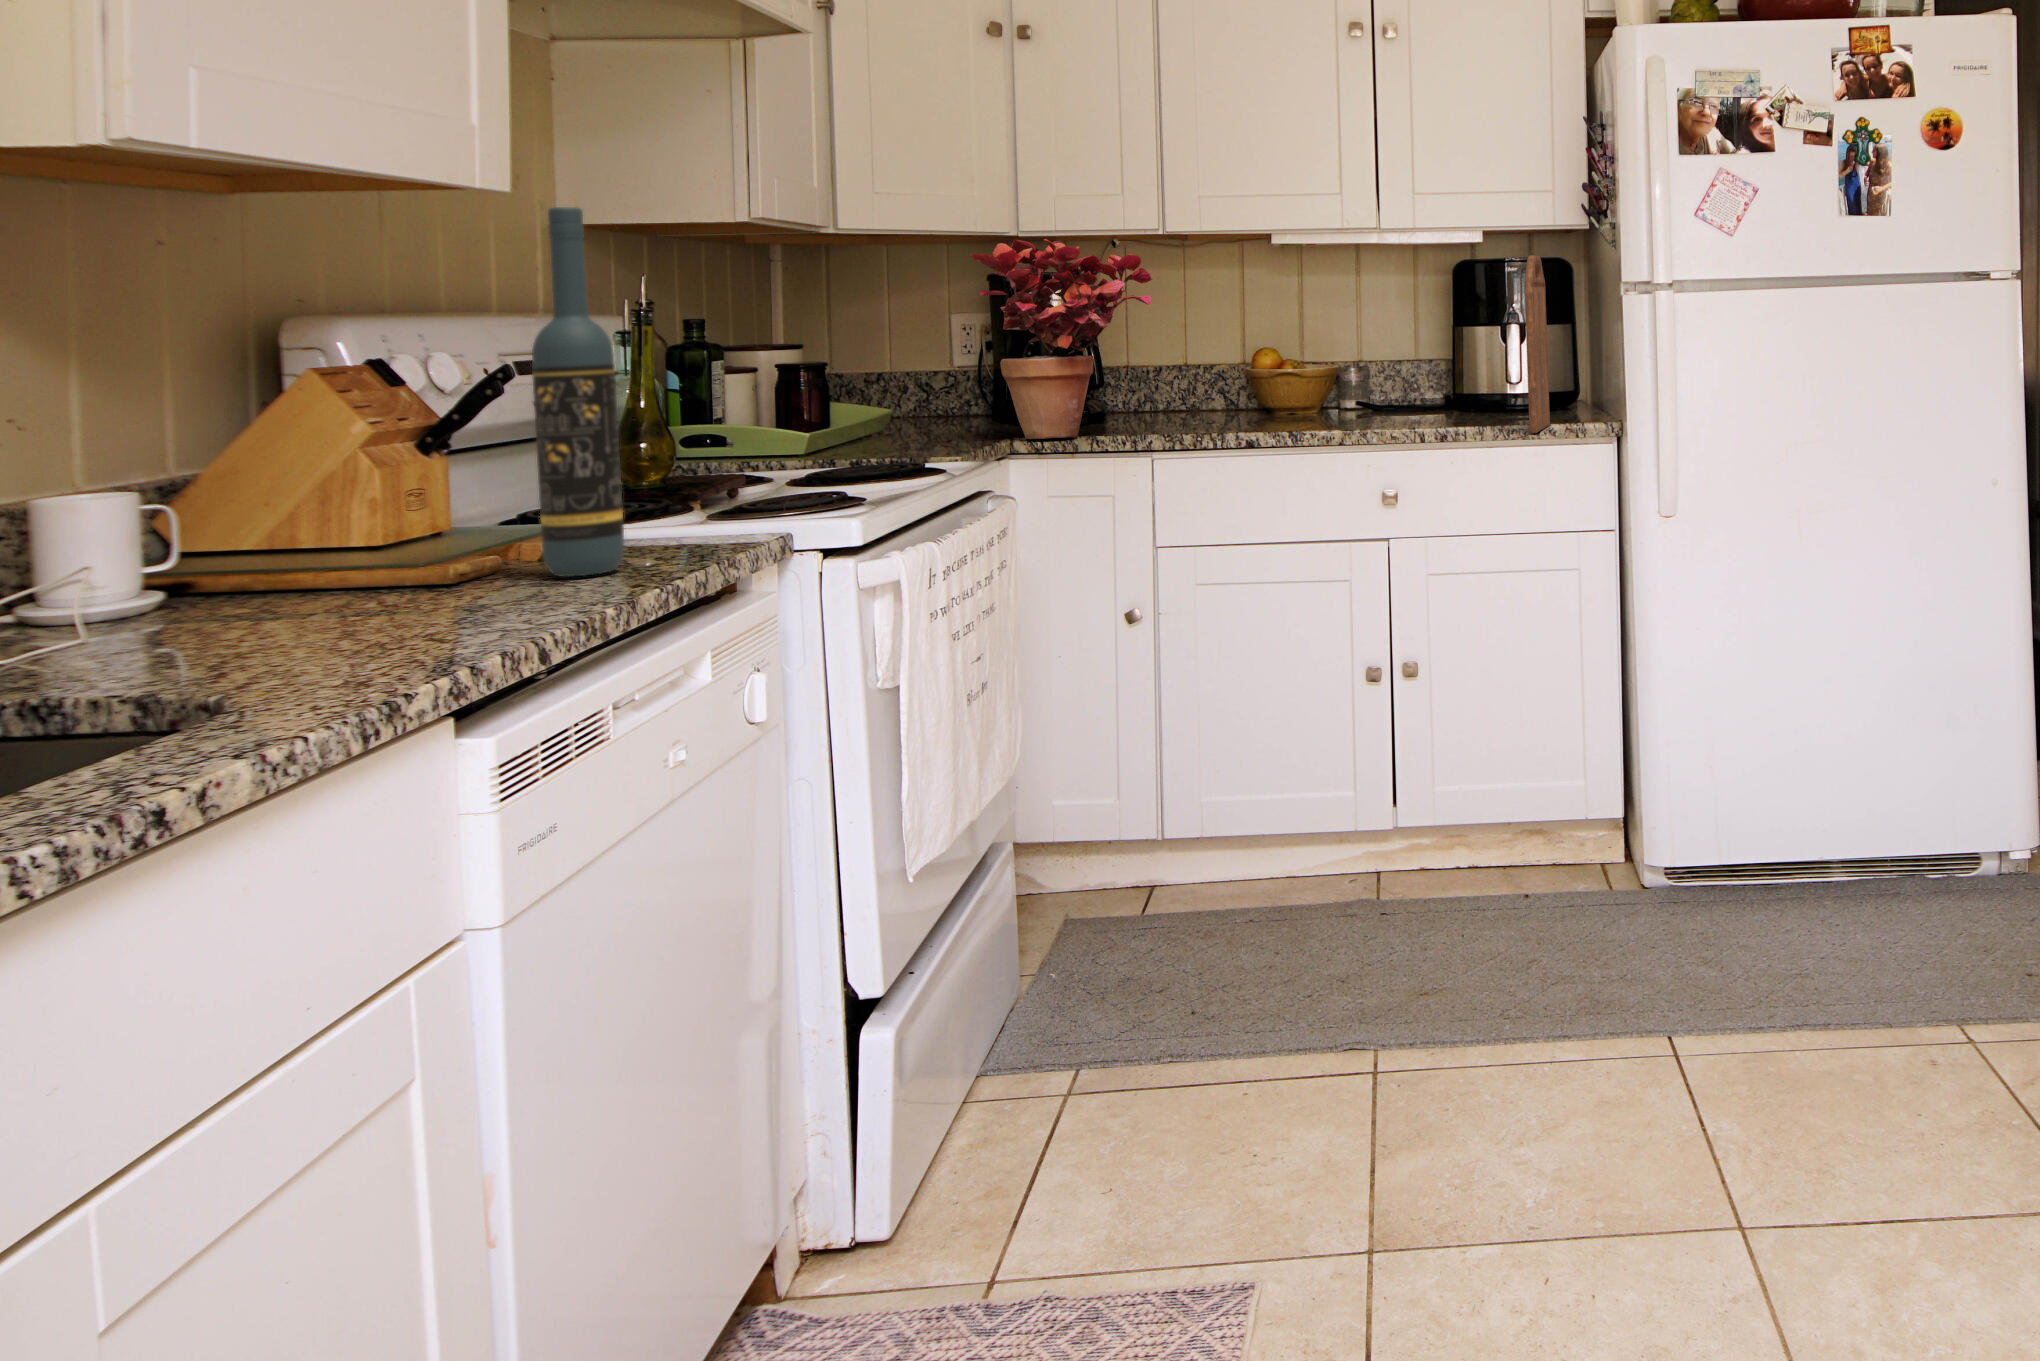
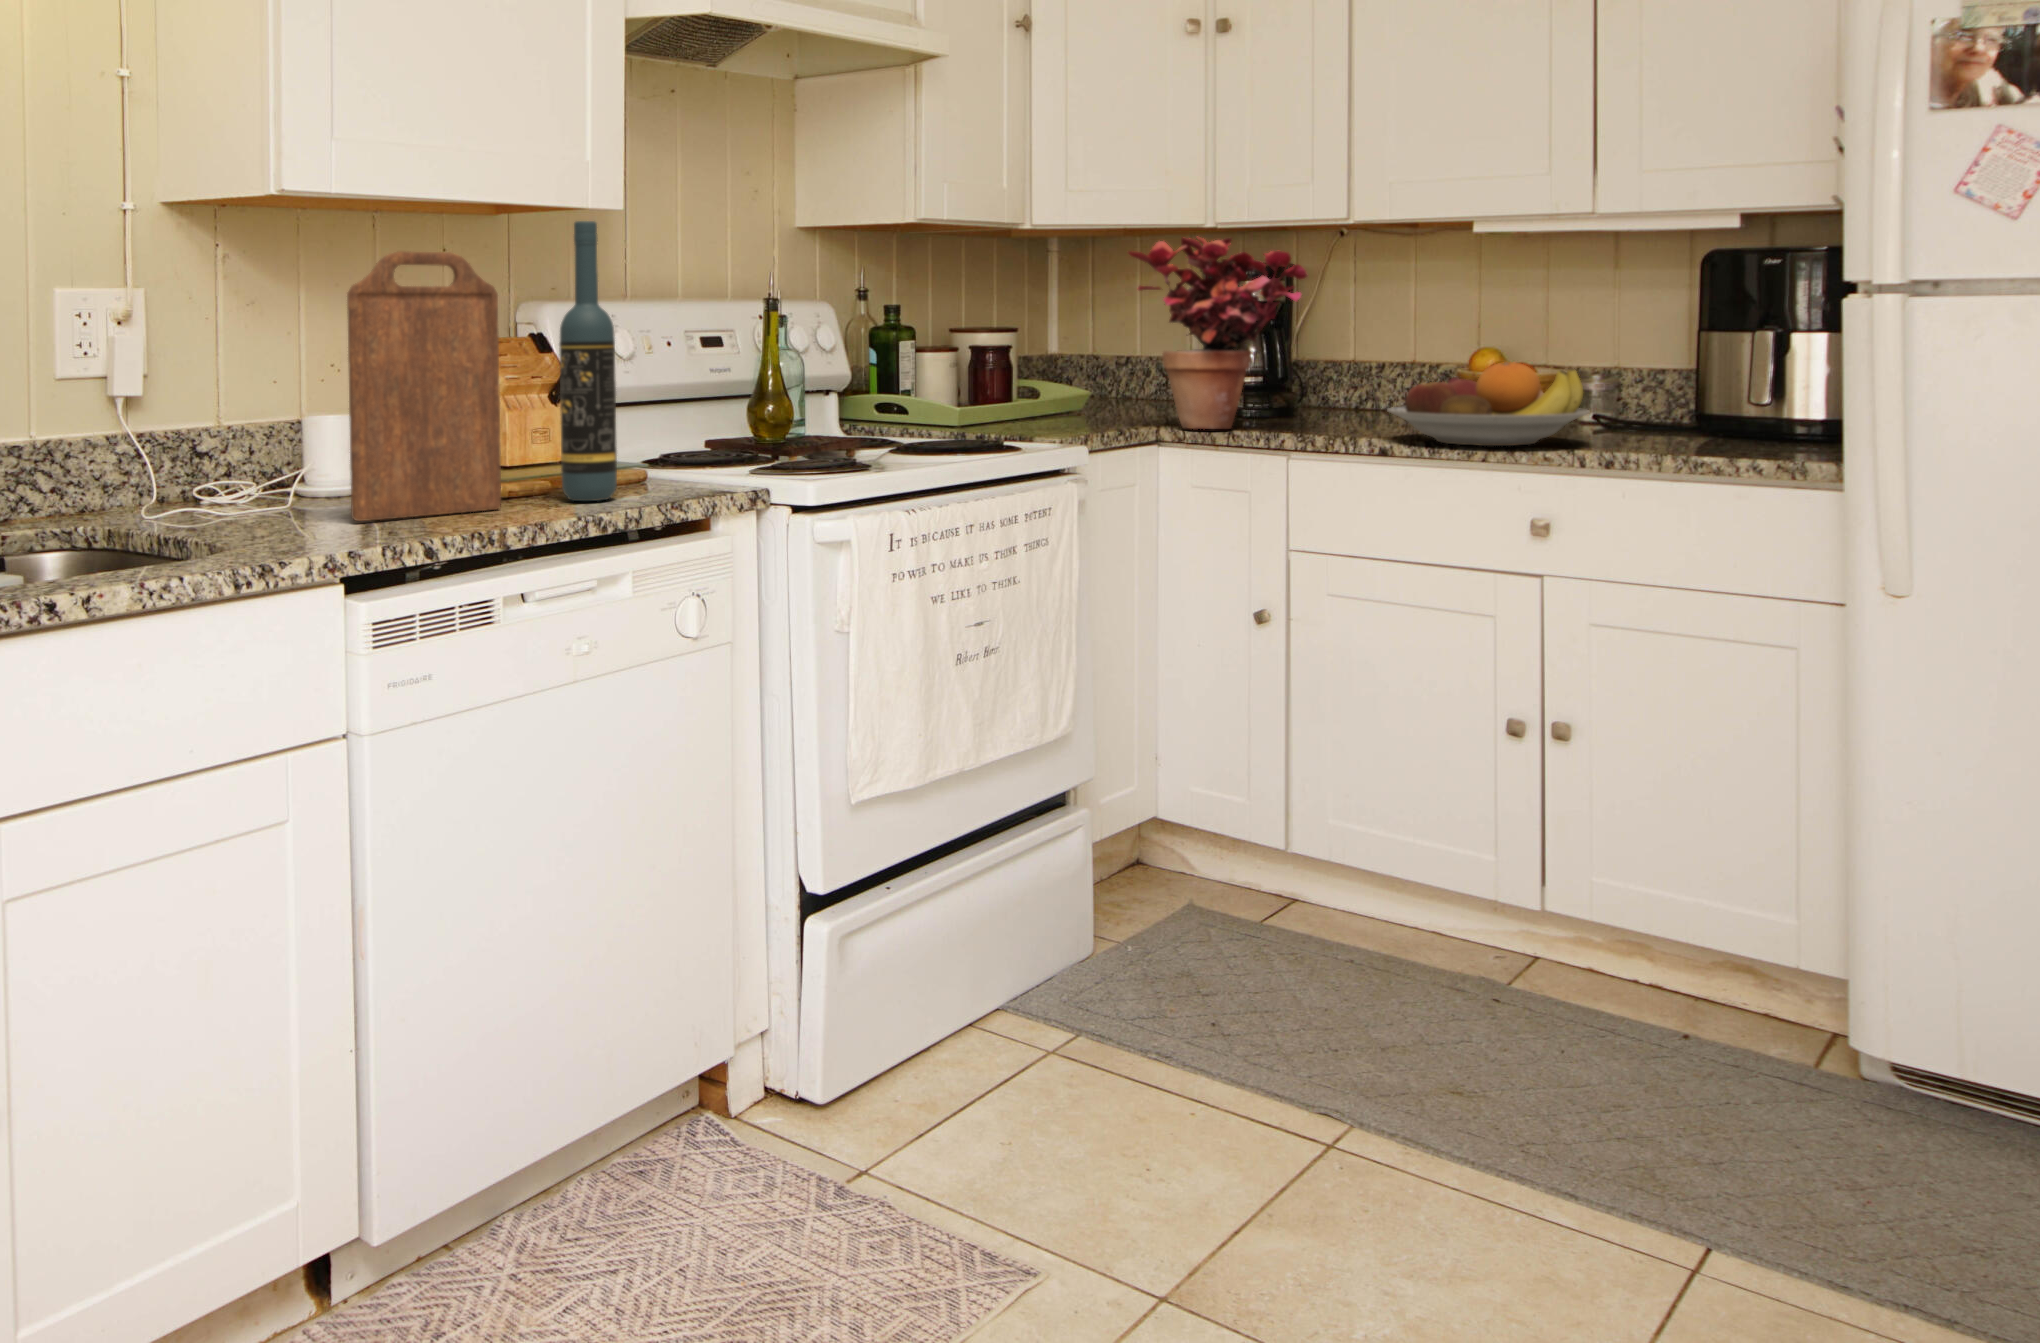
cutting board: present [1524,255,1550,433] -> present [347,251,501,521]
fruit bowl: none [1238,357,1410,433] -> present [1387,362,1589,446]

